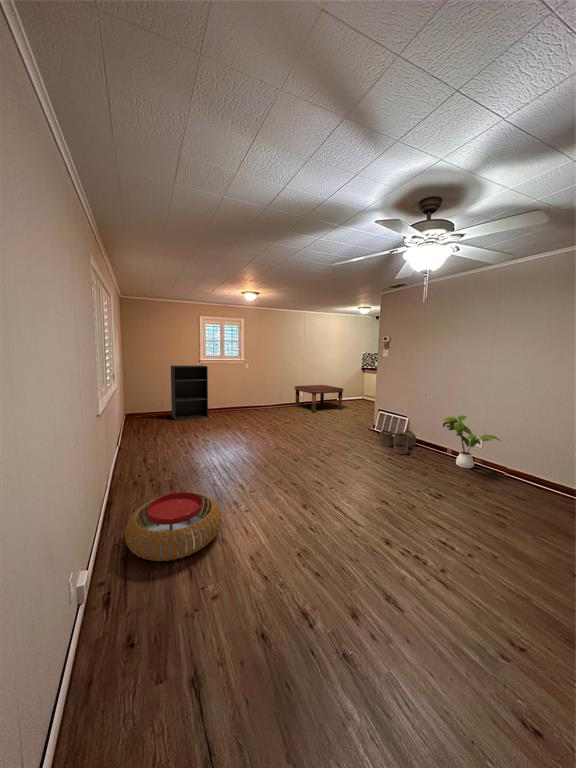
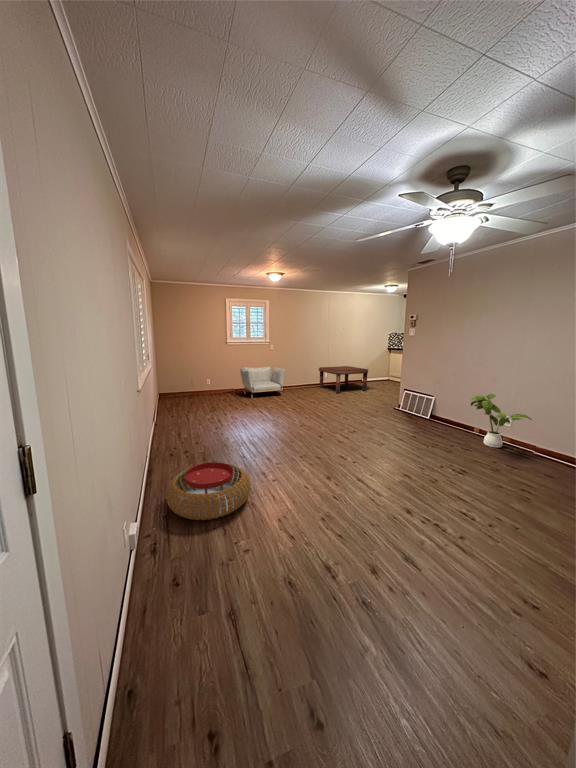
bookshelf: present [171,365,208,420] -> none [198,348,235,401]
armchair: none [215,385,261,418] -> present [240,366,285,393]
woven basket: present [380,430,416,455] -> none [404,408,443,434]

